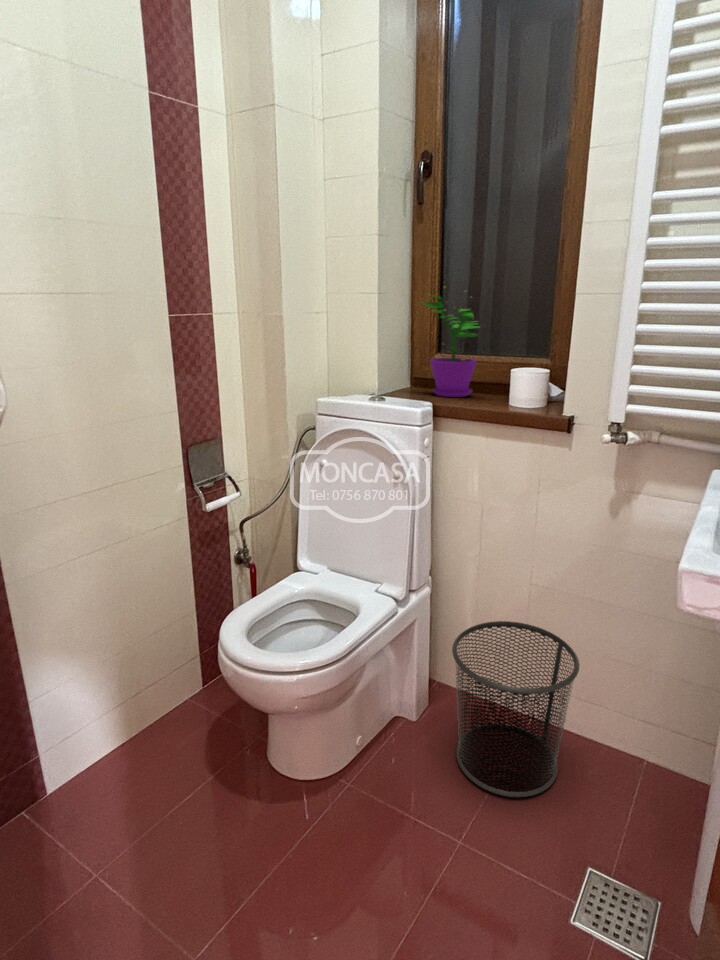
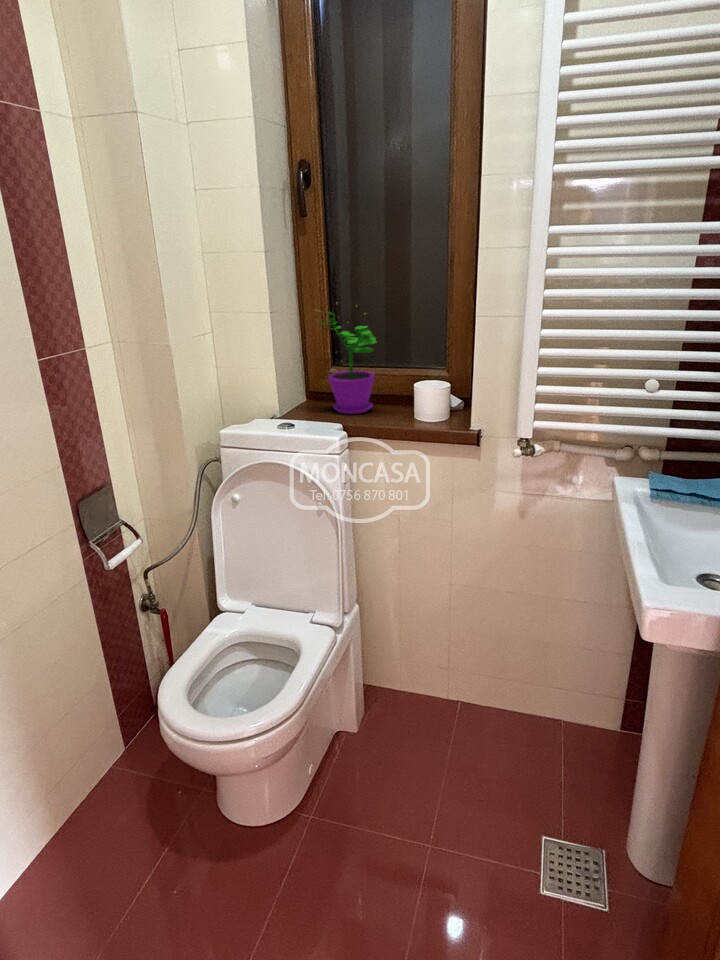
waste bin: present [452,621,580,797] -> none [393,624,510,789]

